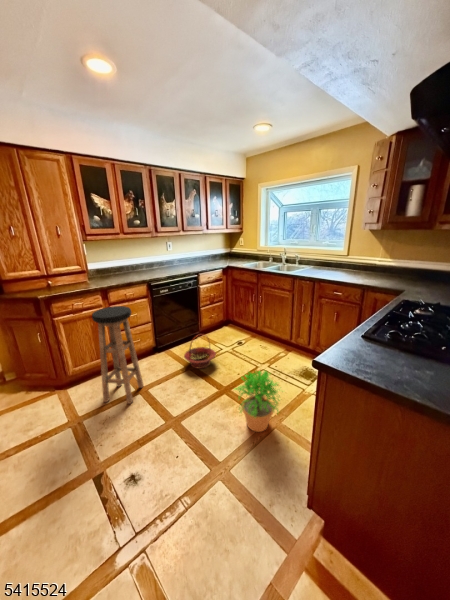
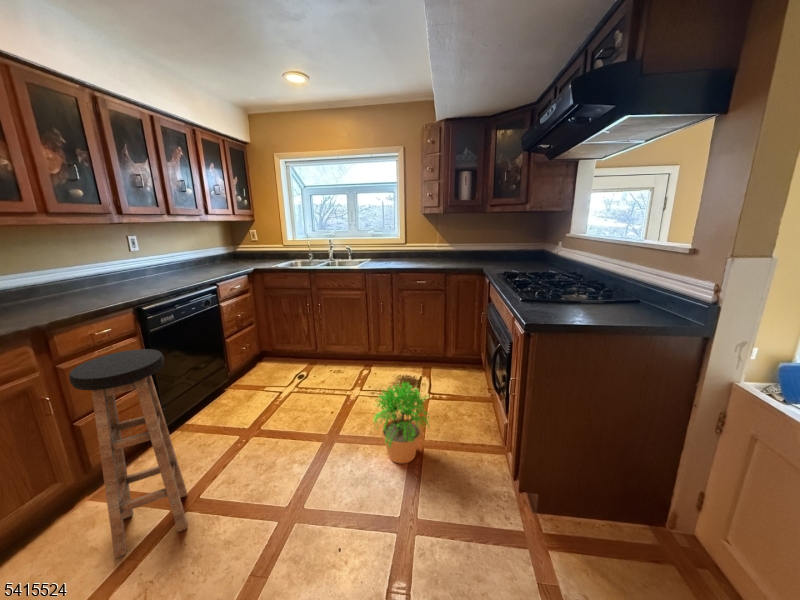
basket: present [184,335,216,369] -> none [235,372,290,429]

